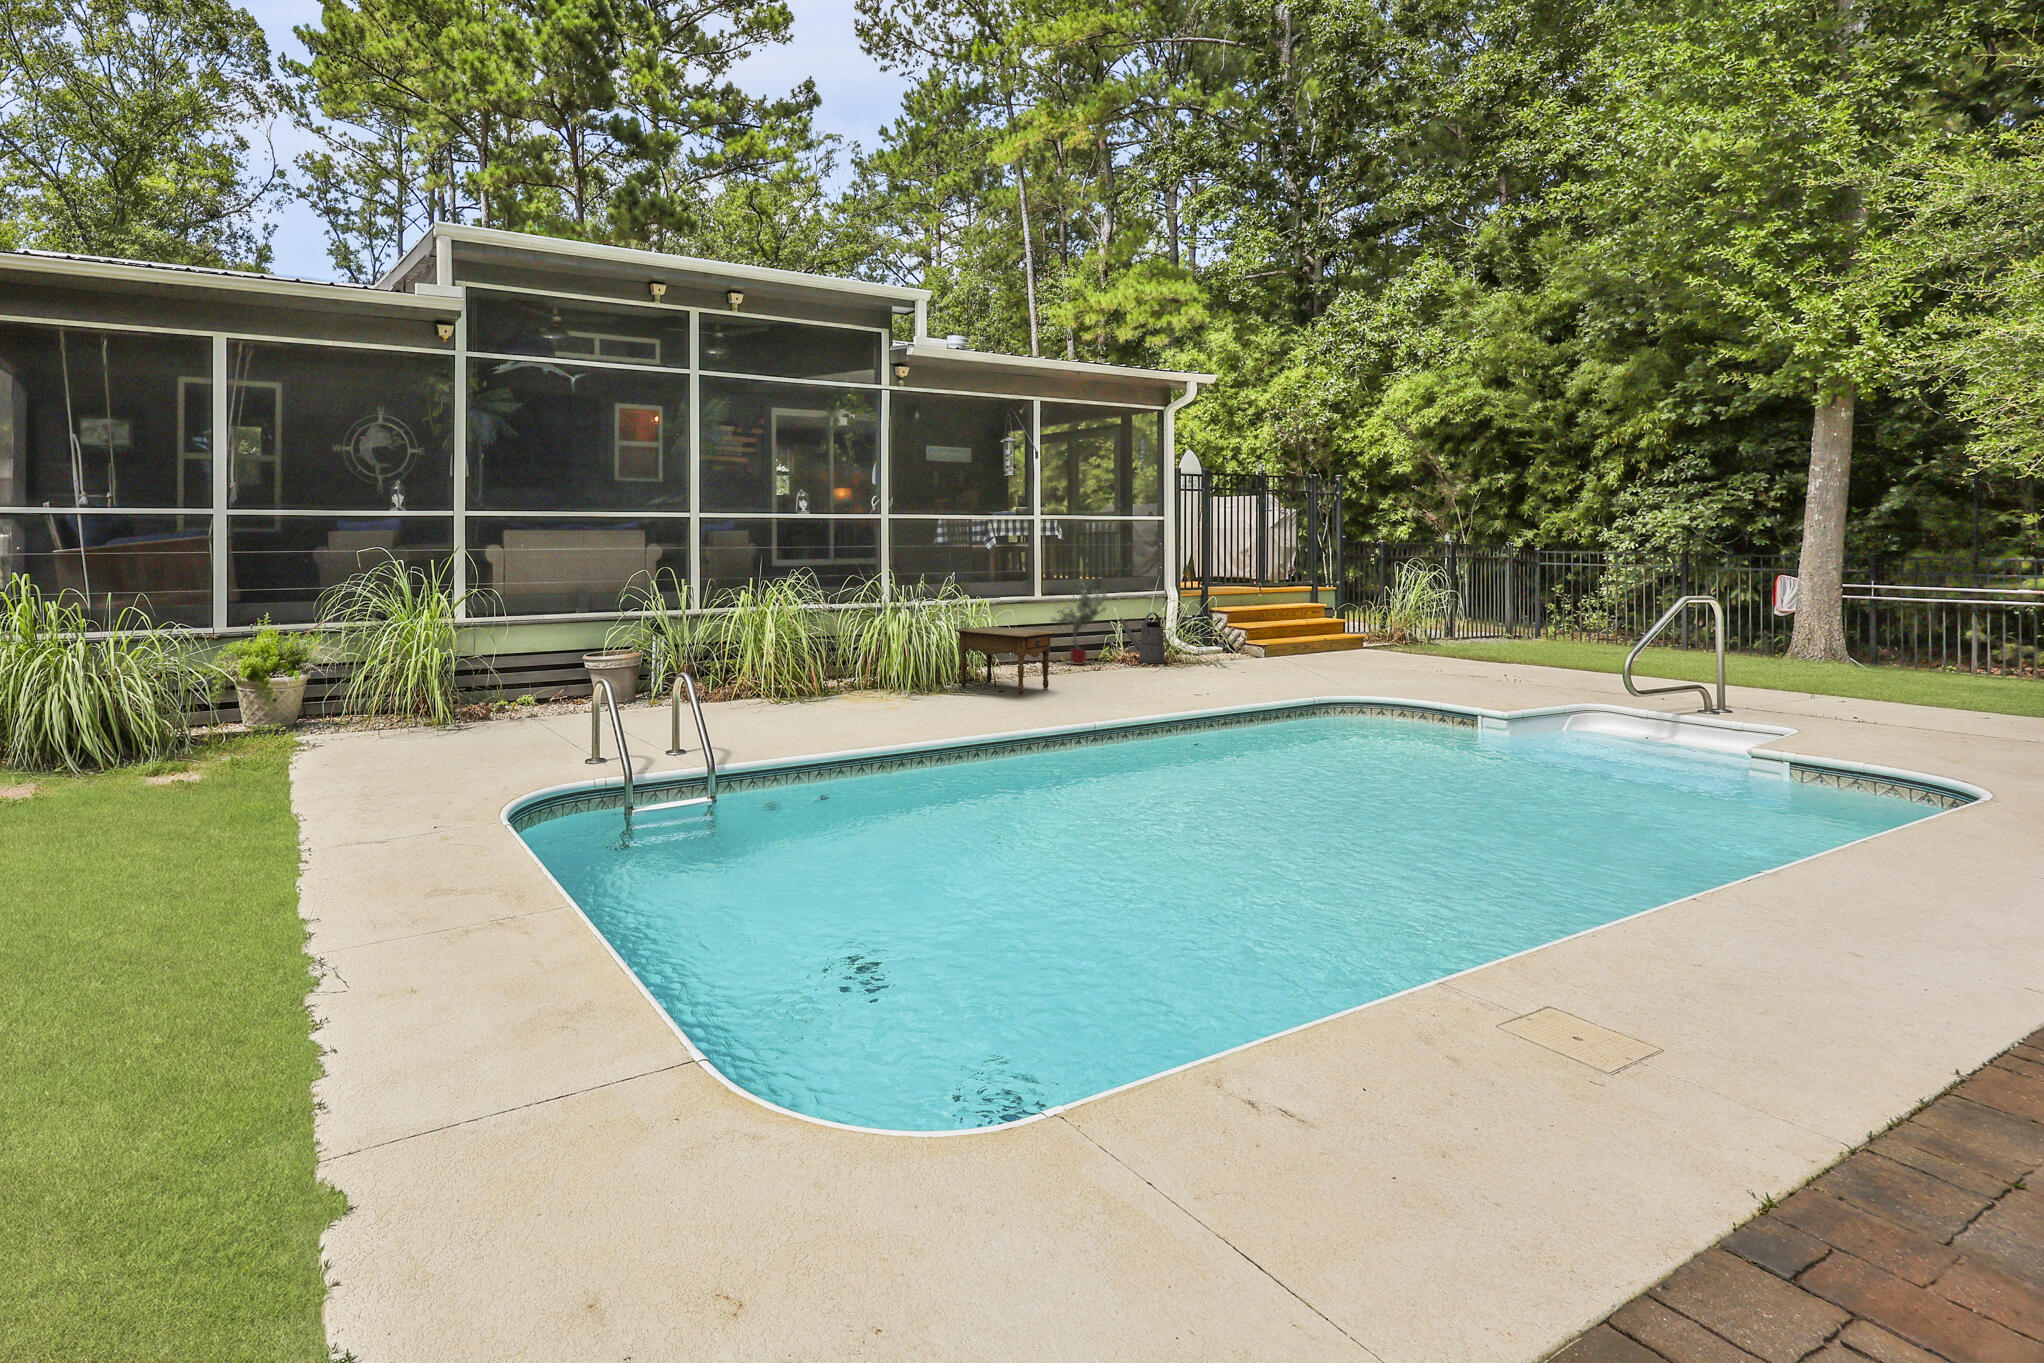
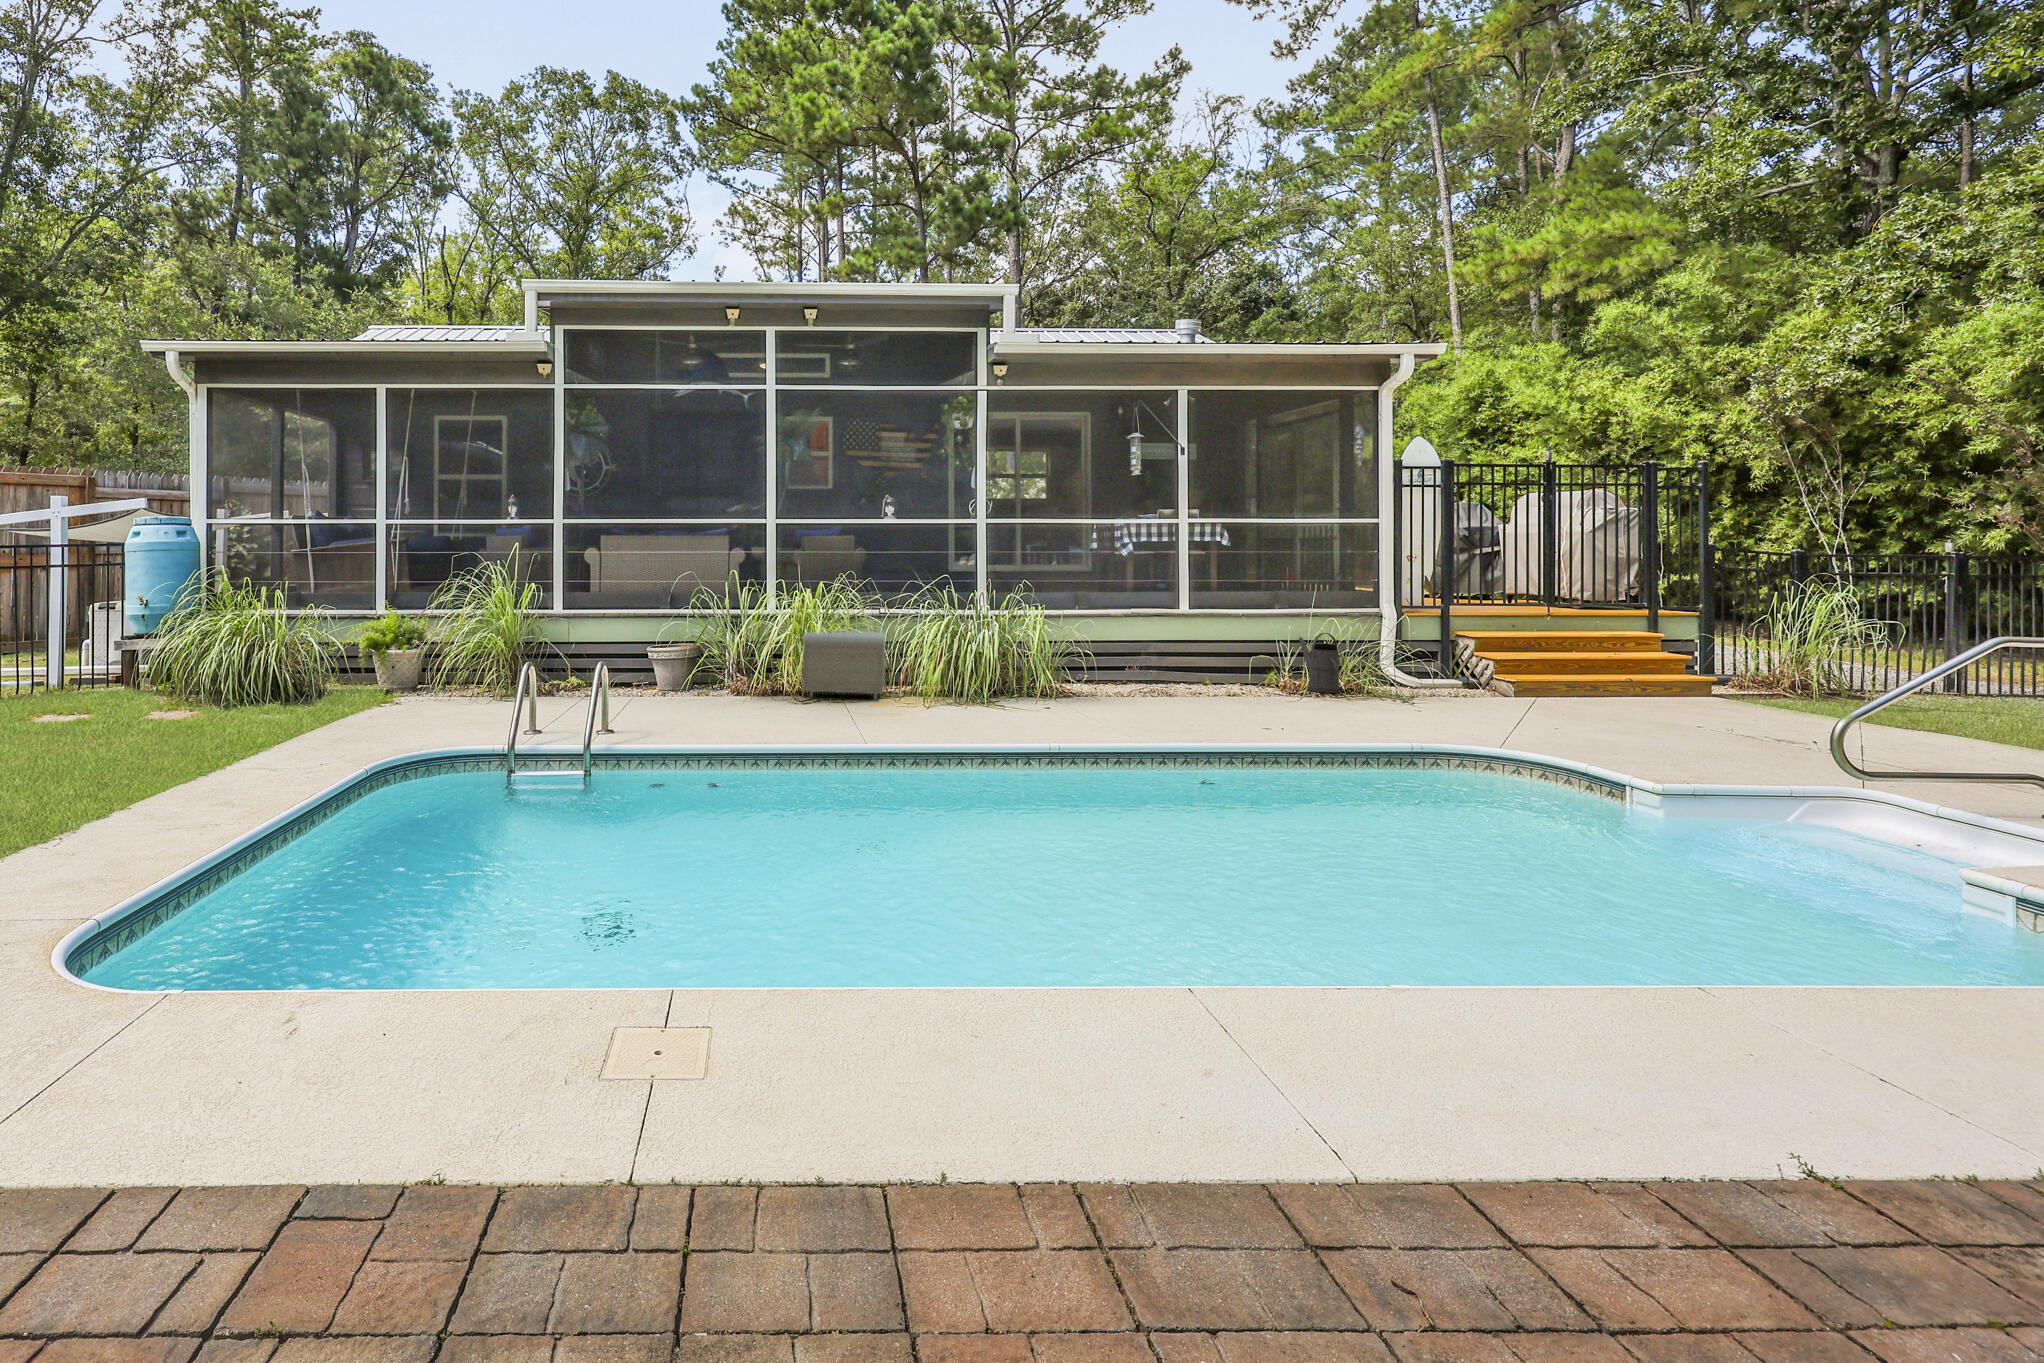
potted tree: present [1052,582,1107,665] -> none [1182,594,1263,687]
side table: present [956,627,1054,695] -> none [1016,637,1118,710]
storage bench: none [759,631,856,705] -> present [802,631,885,699]

